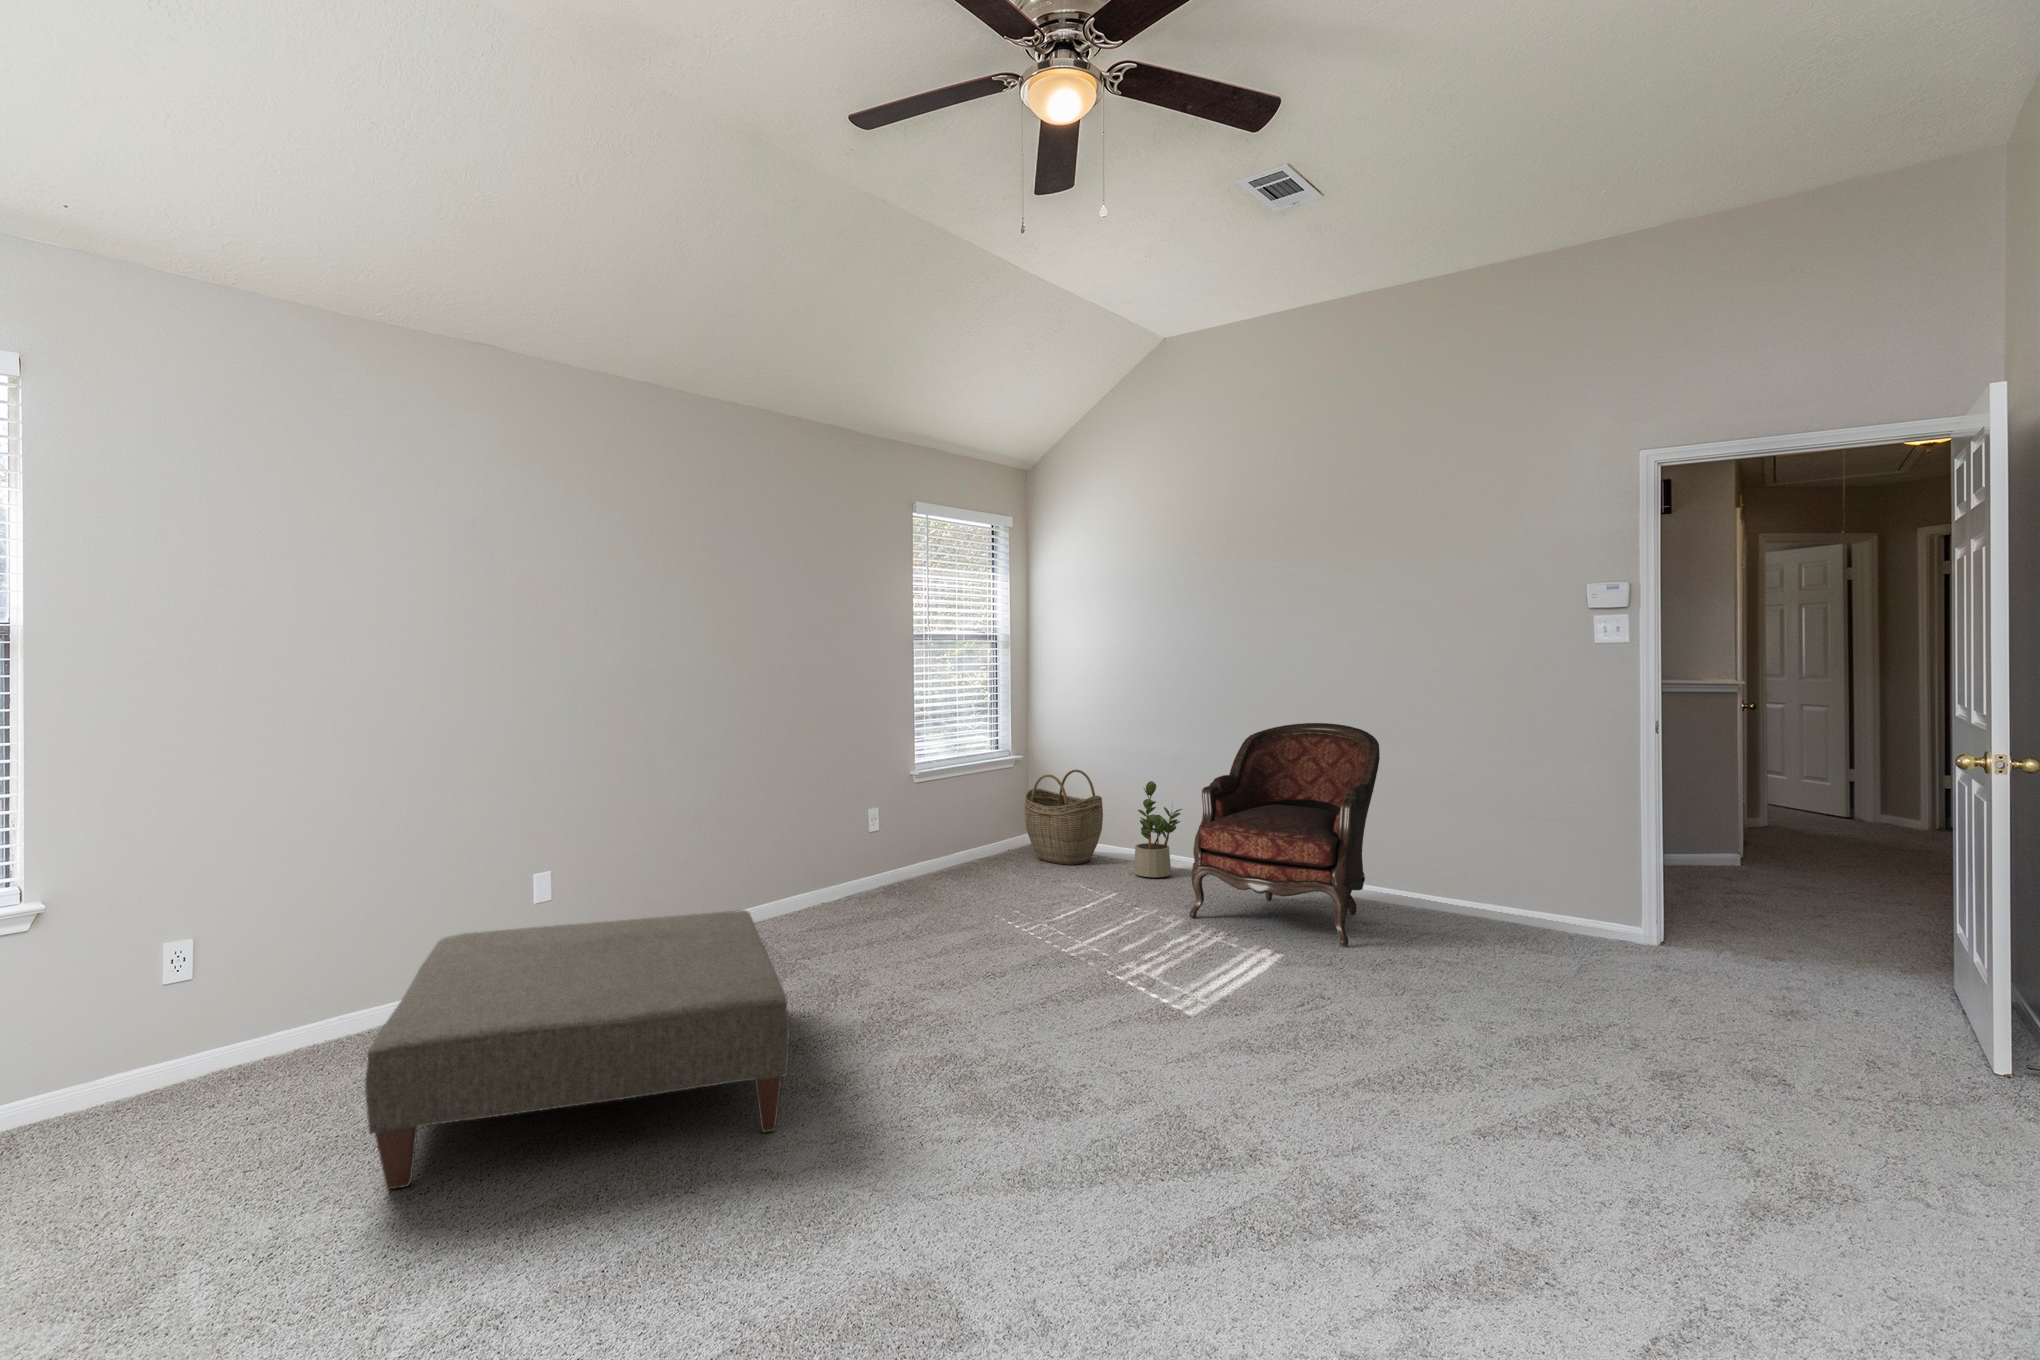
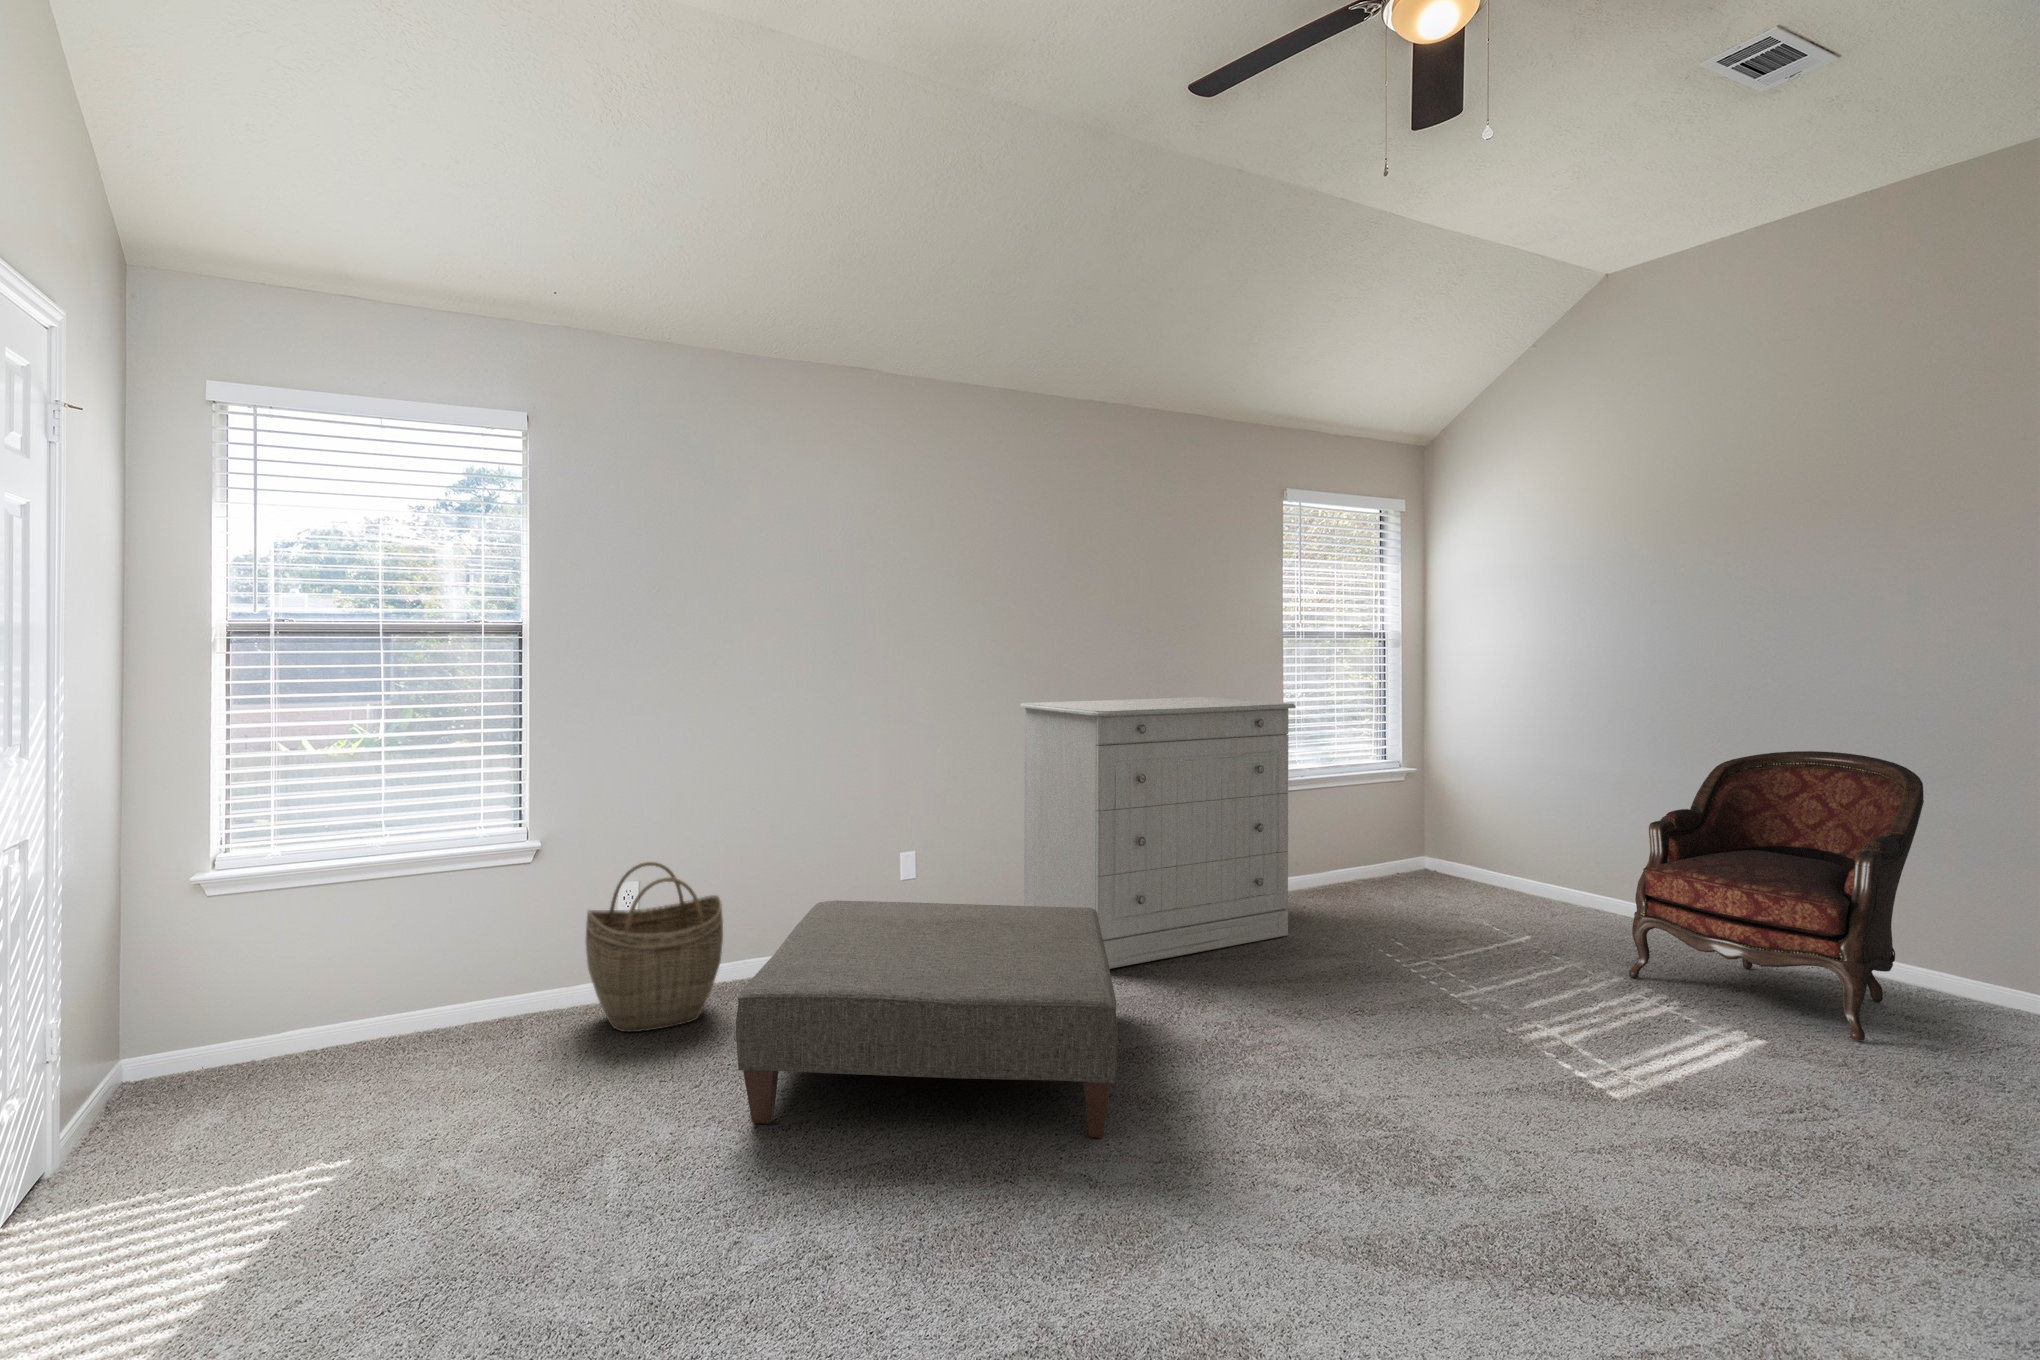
dresser: none [659,697,923,972] -> present [1020,697,1296,969]
woven basket: present [1025,770,1103,865] -> present [586,862,723,1032]
potted plant: present [1134,781,1182,877] -> none [1559,810,1627,925]

